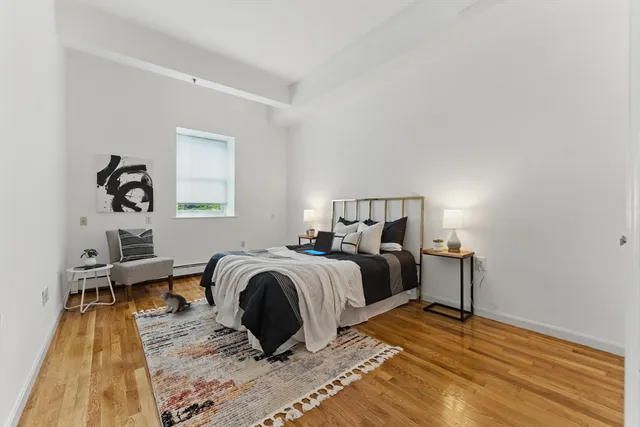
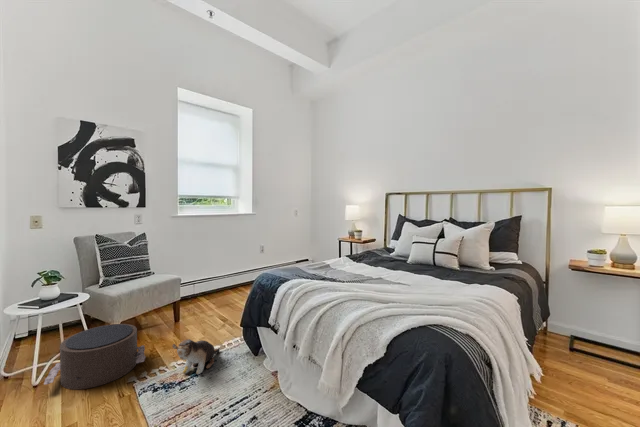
laptop: present [296,231,336,256] -> none [376,234,436,274]
pouf: none [87,284,145,316] -> present [44,324,146,389]

